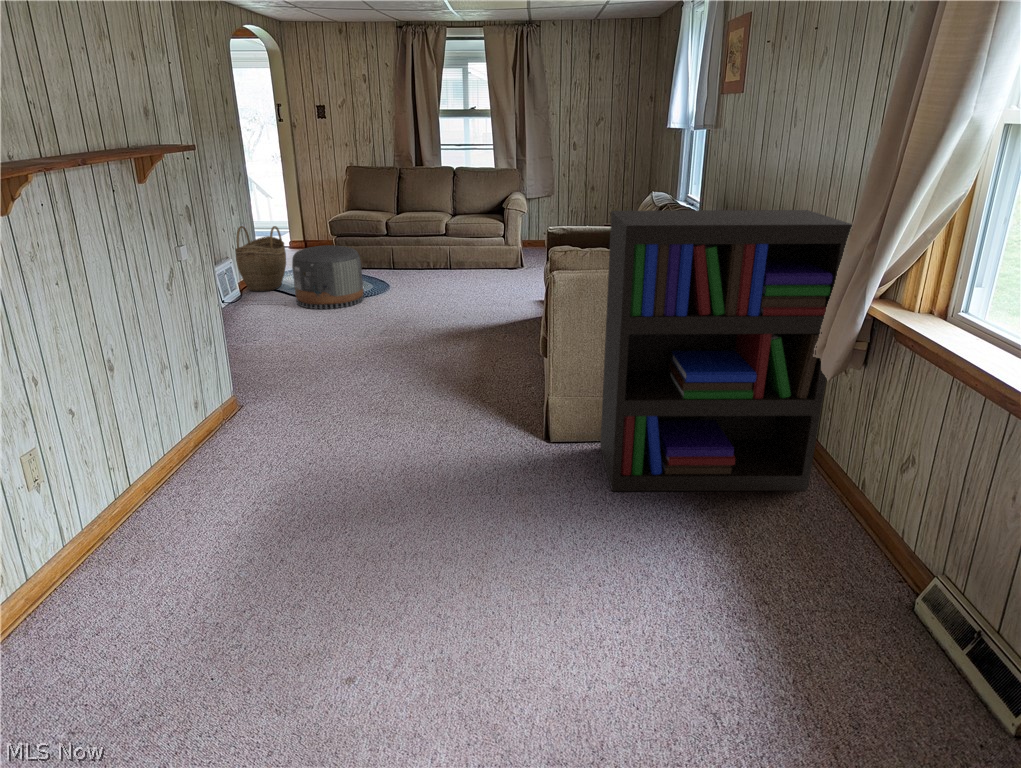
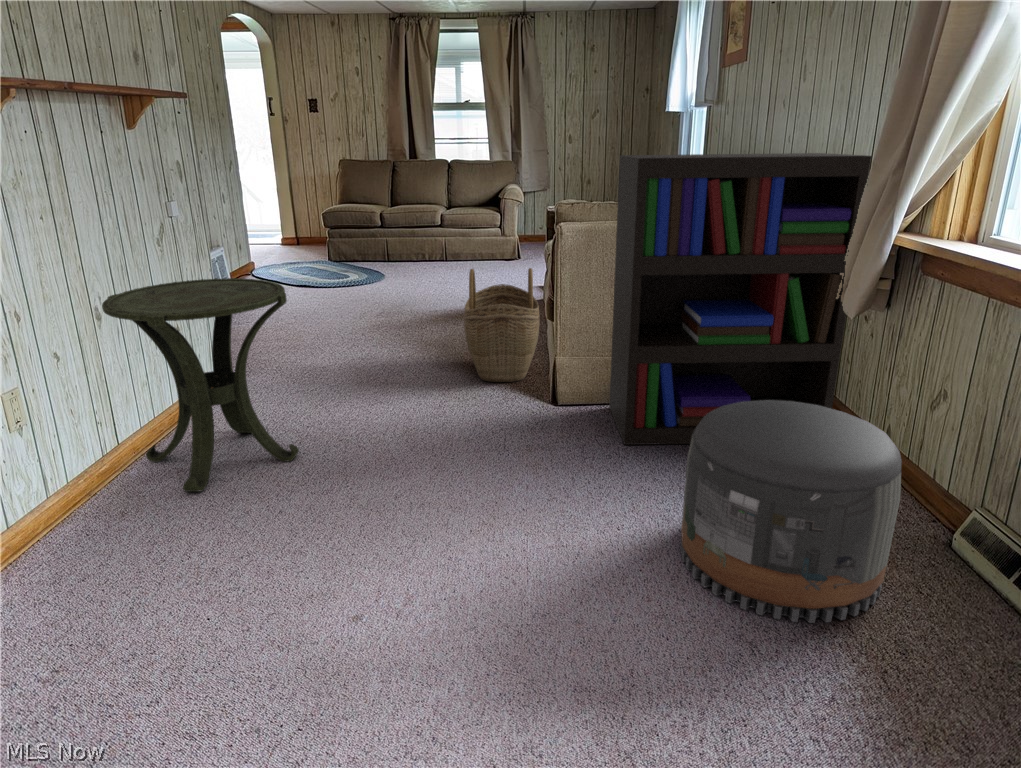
woven basket: present [235,226,286,291] -> present [464,268,540,382]
pouf: present [292,245,364,309] -> present [680,400,902,623]
side table: none [113,327,300,538] -> present [102,278,299,492]

